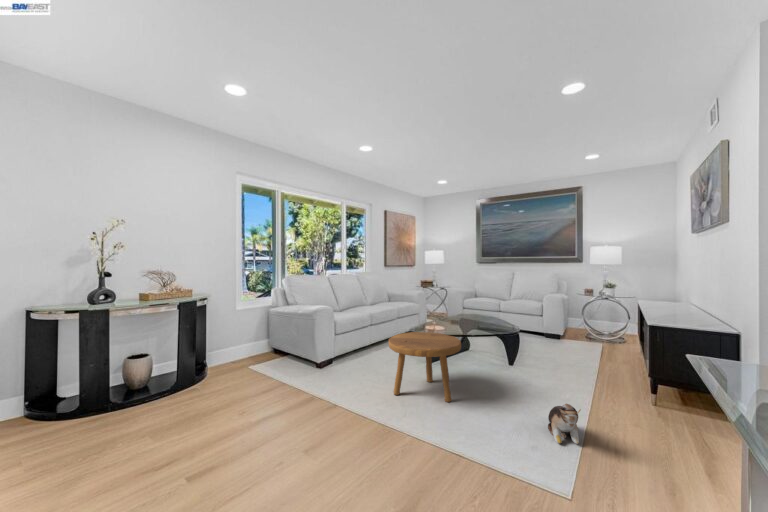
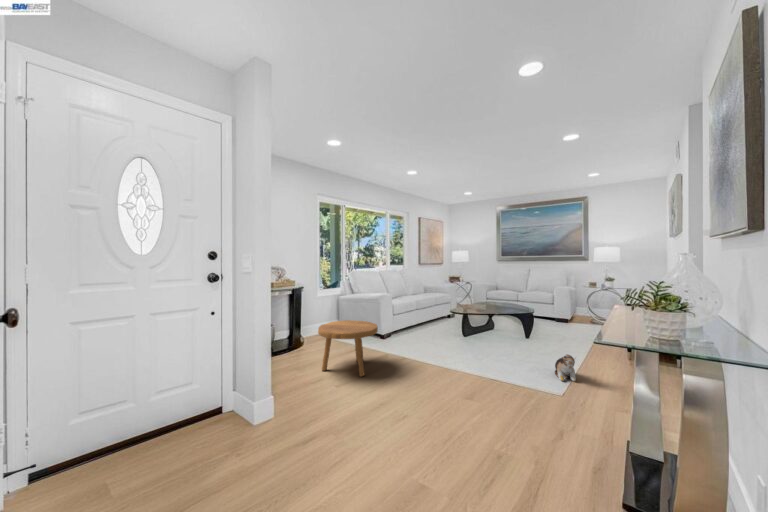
footstool: present [389,332,461,402] -> present [318,320,378,377]

